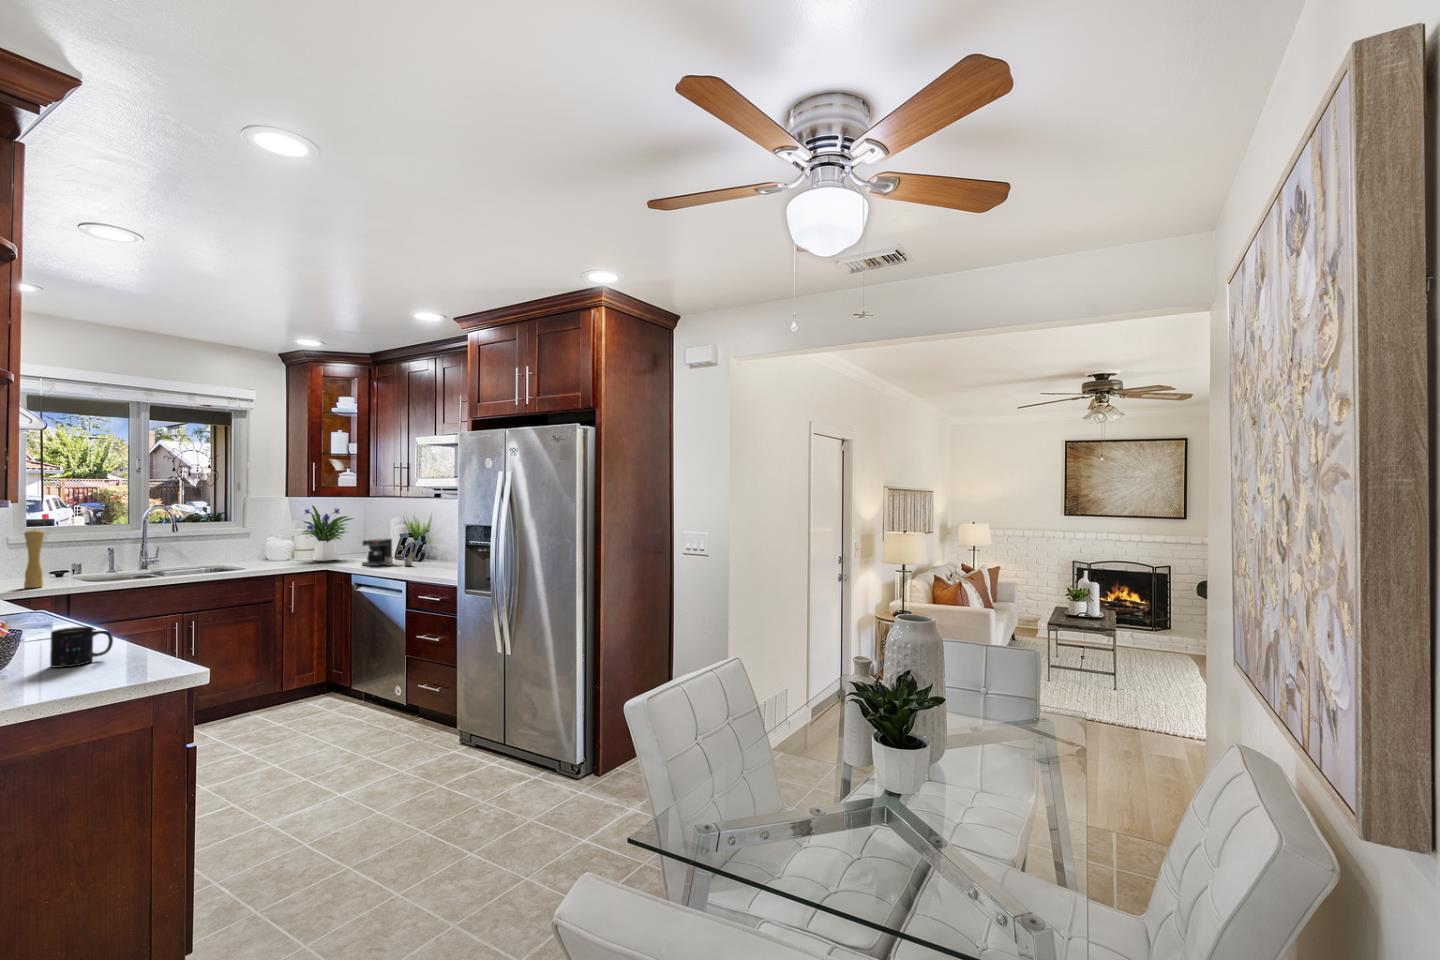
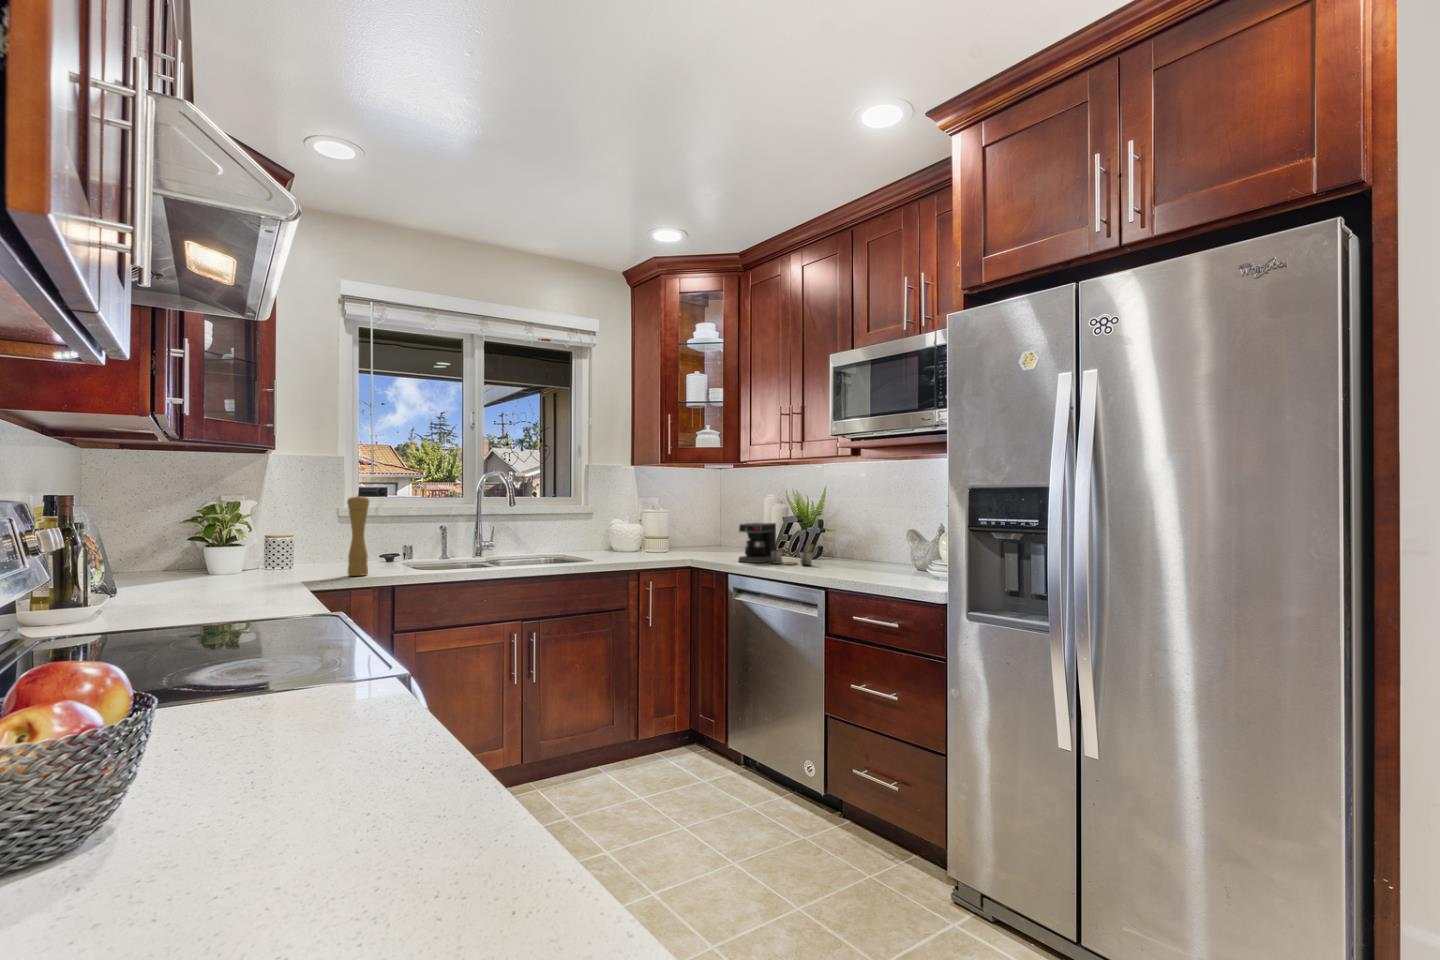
flower arrangement: present [300,505,354,561] -> none [645,475,719,553]
mug: present [50,627,113,668] -> none [276,695,419,821]

